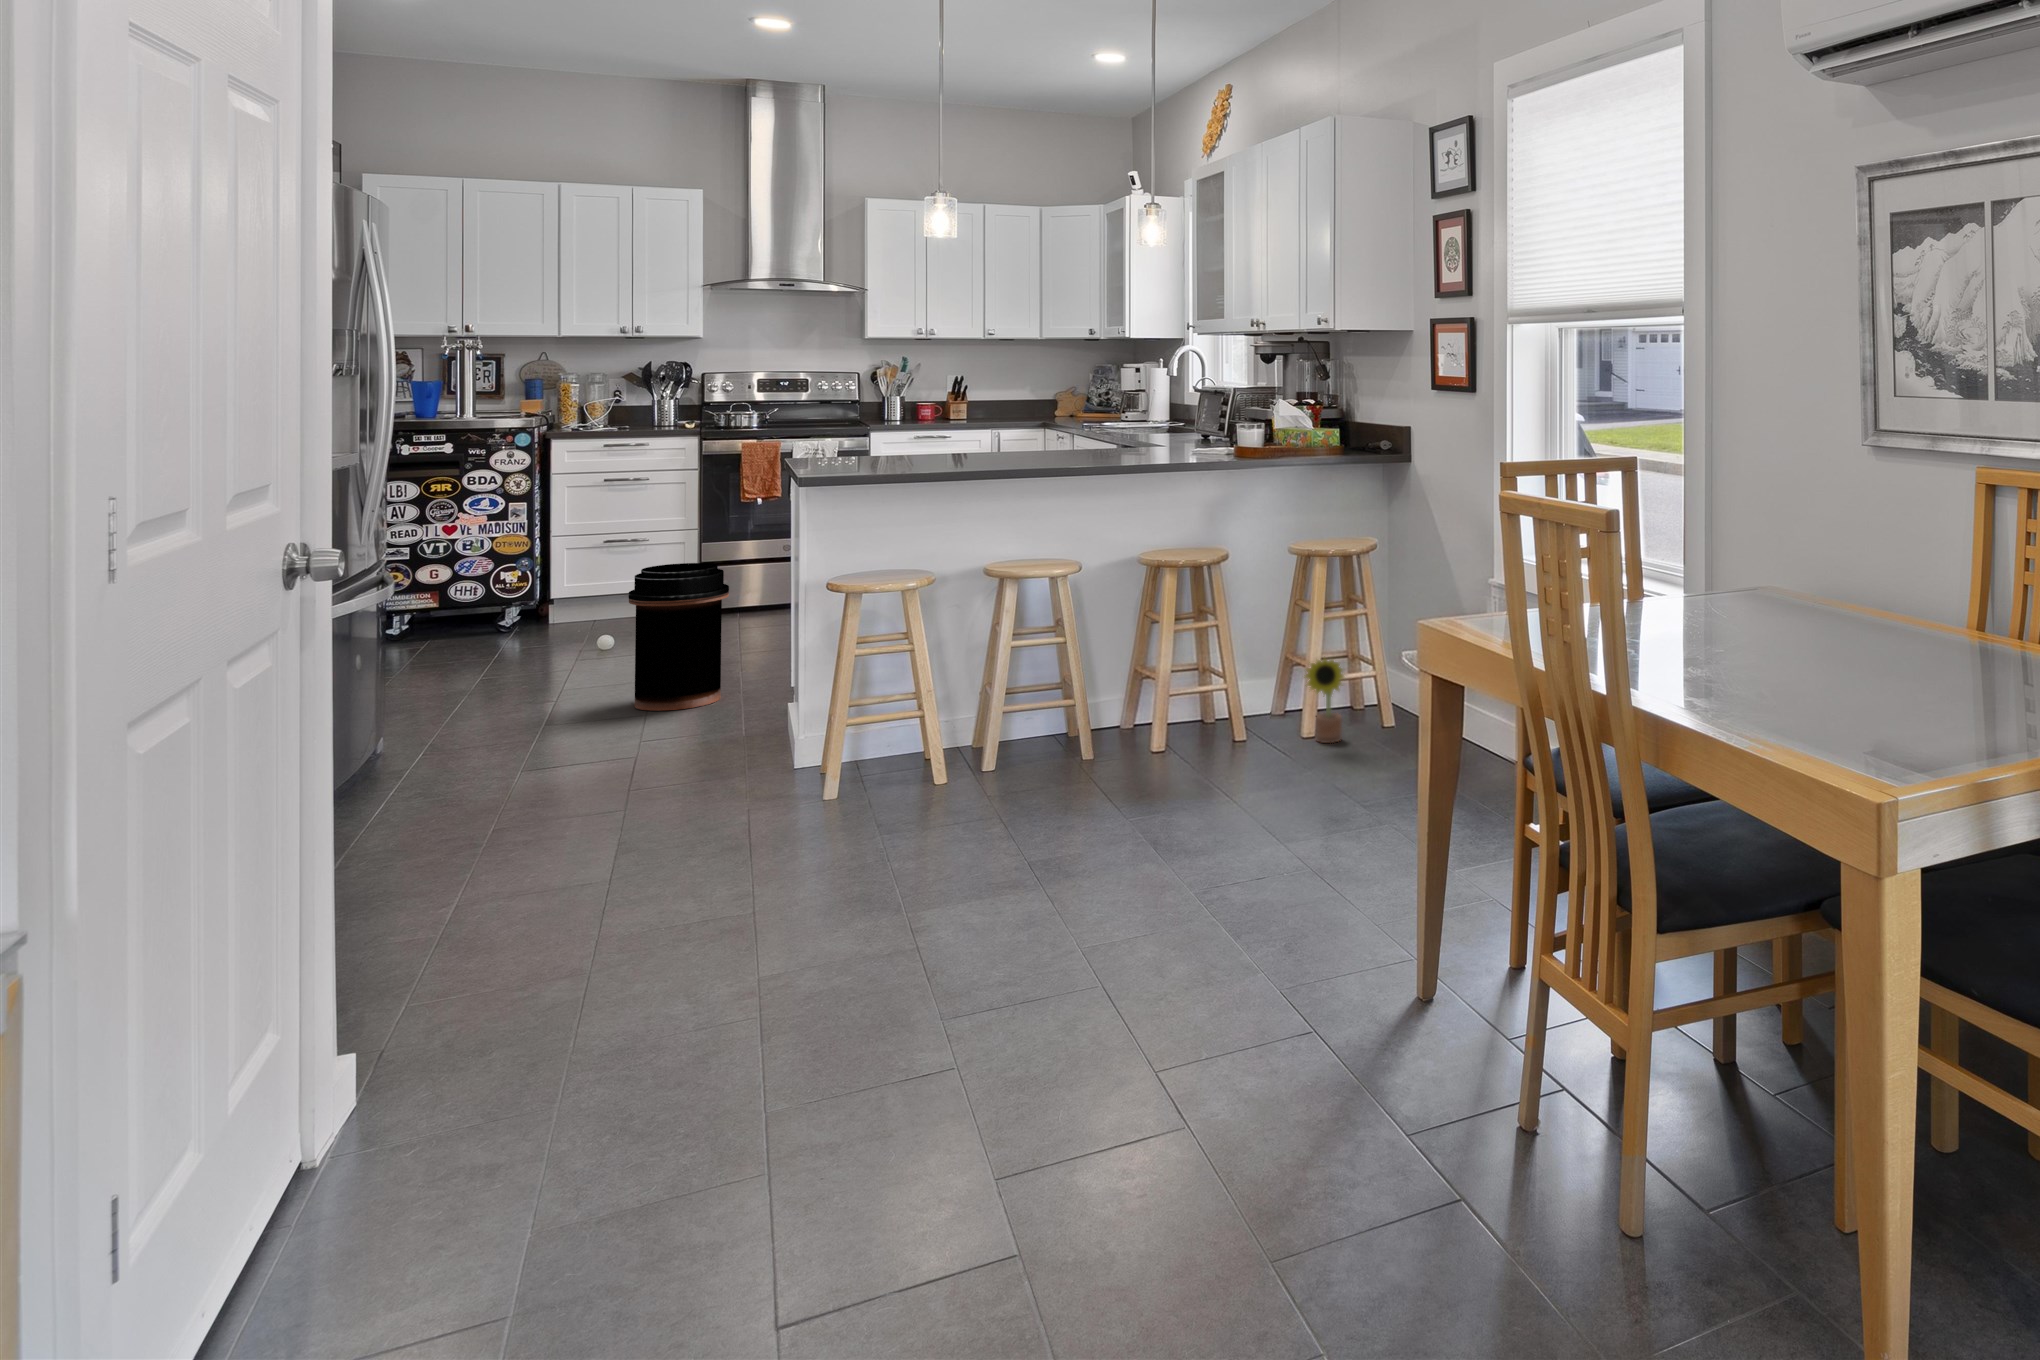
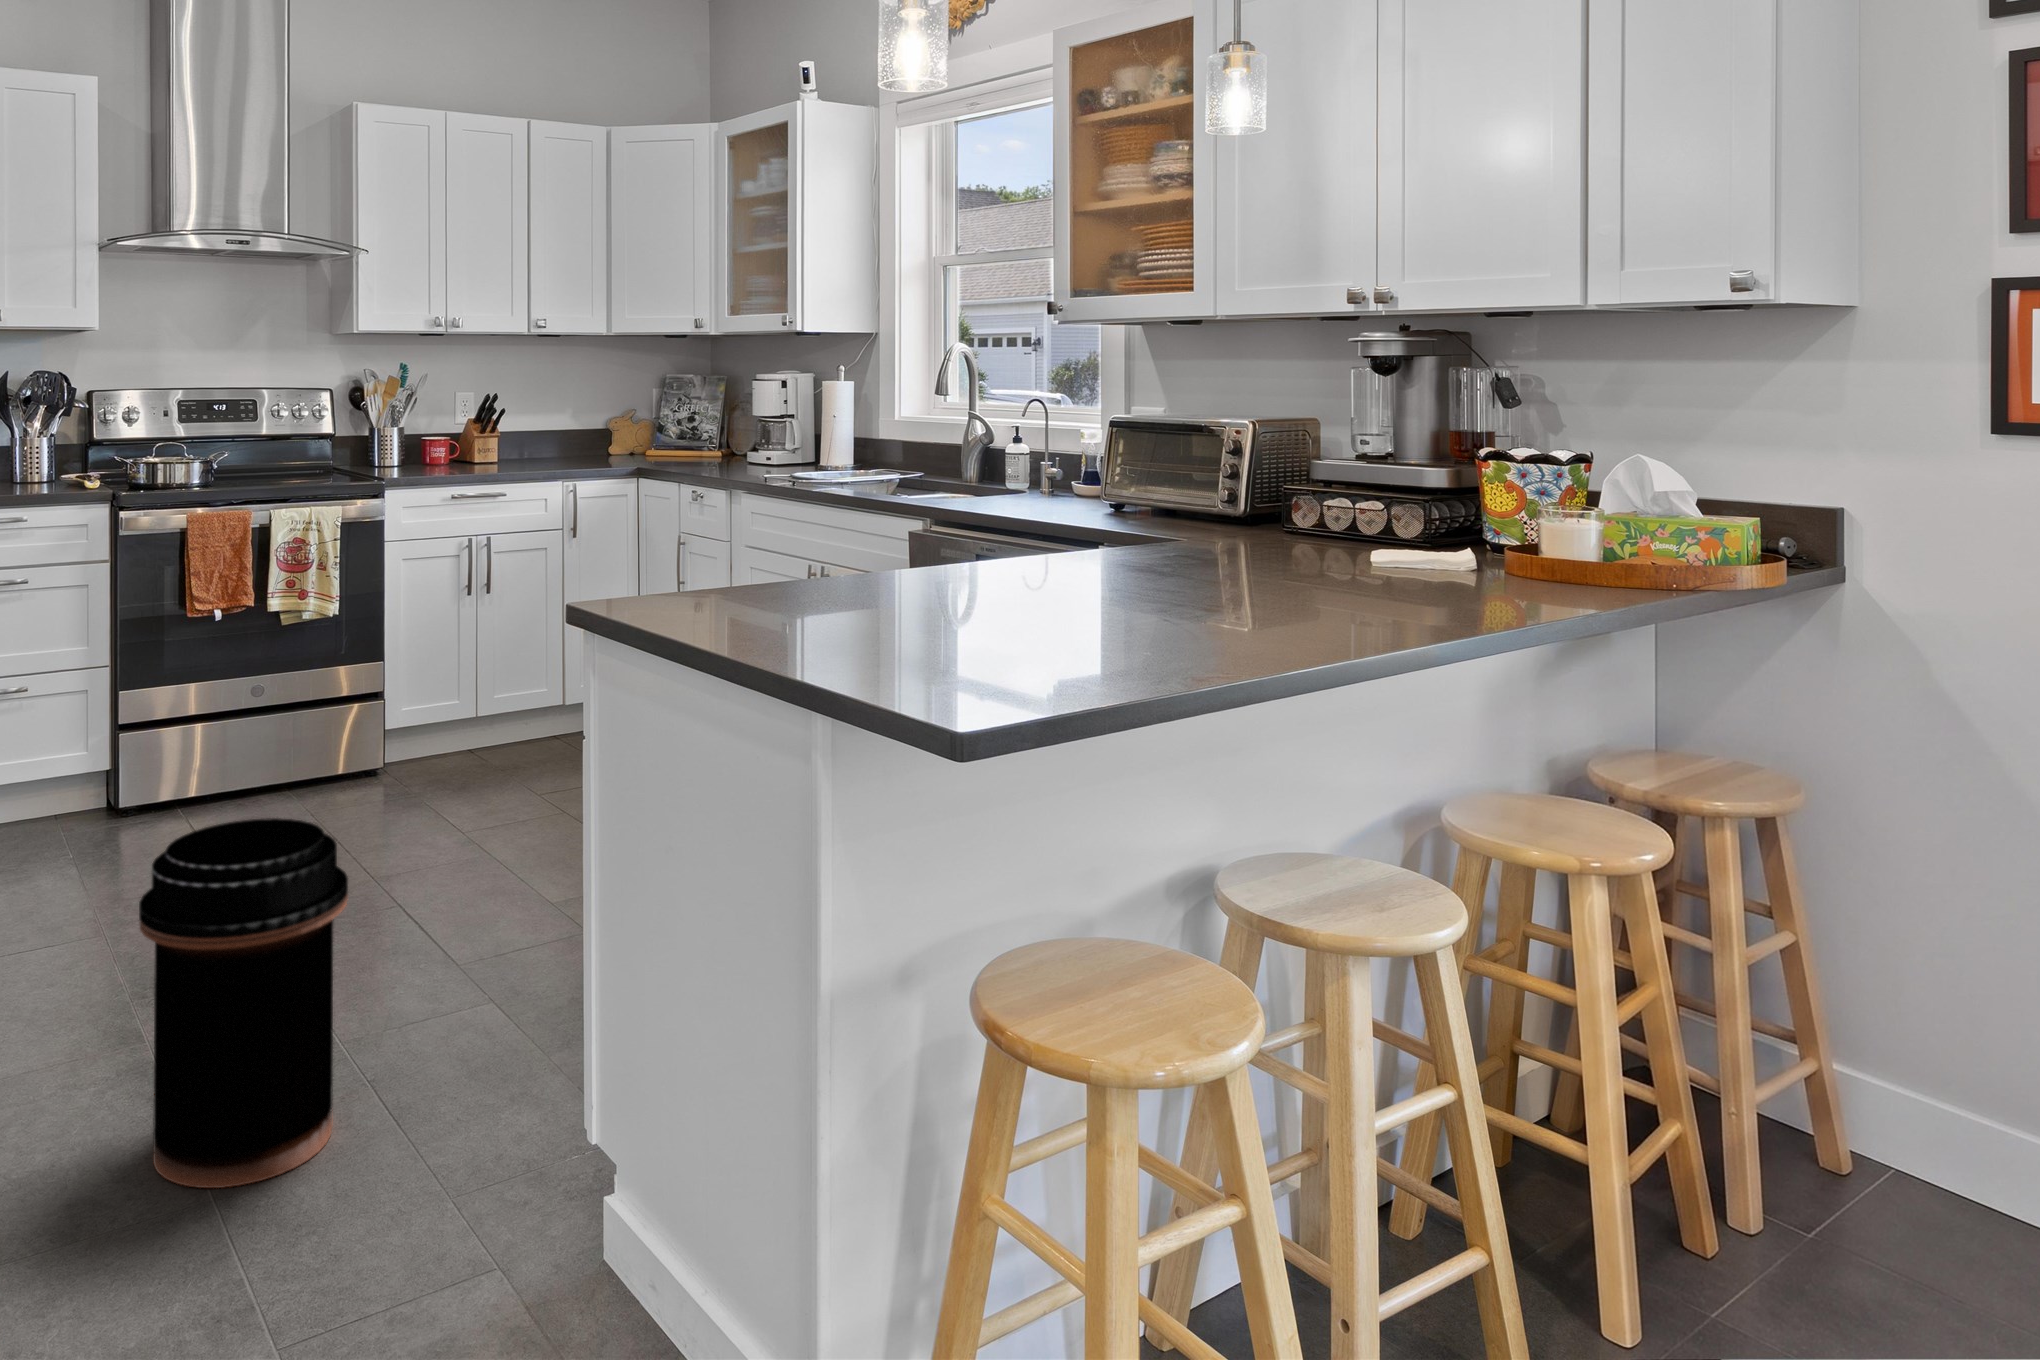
decorative plant: present [1305,659,1344,743] -> none [1836,1078,1966,1274]

